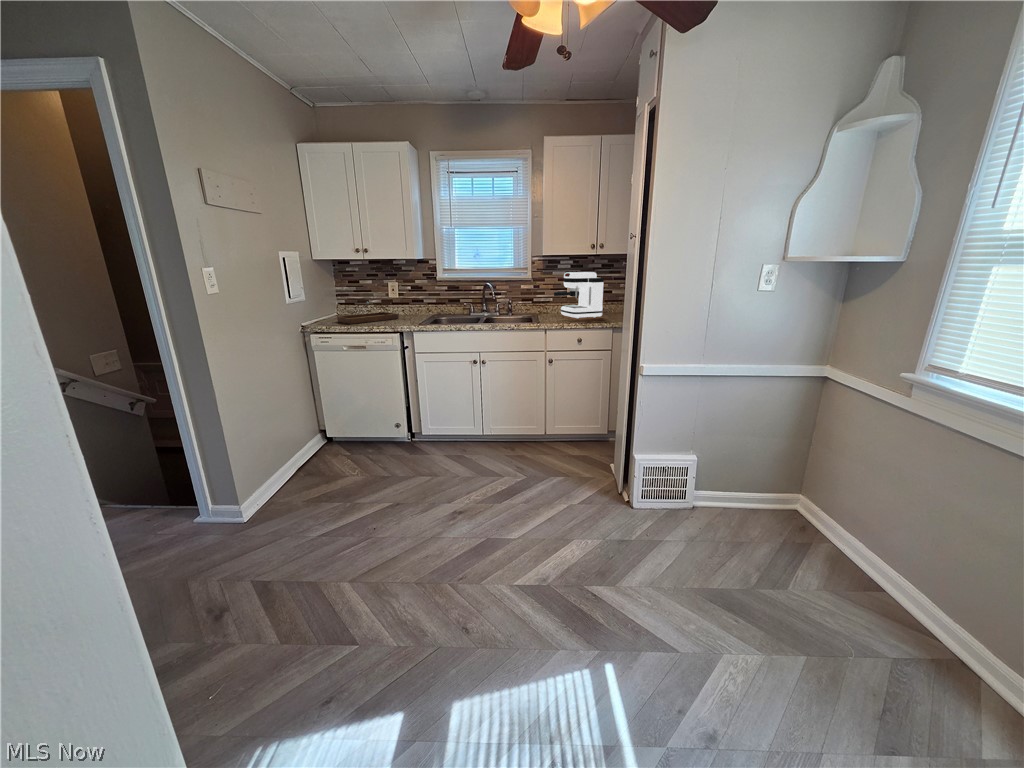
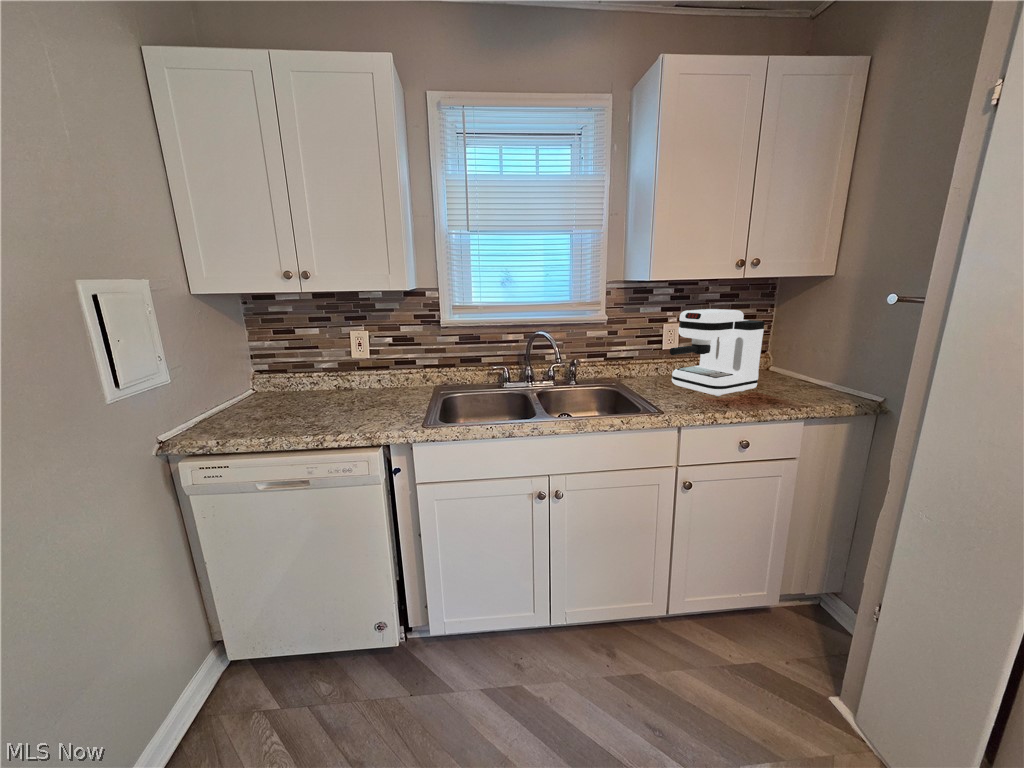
tray: present [337,302,399,324] -> none [246,374,374,430]

